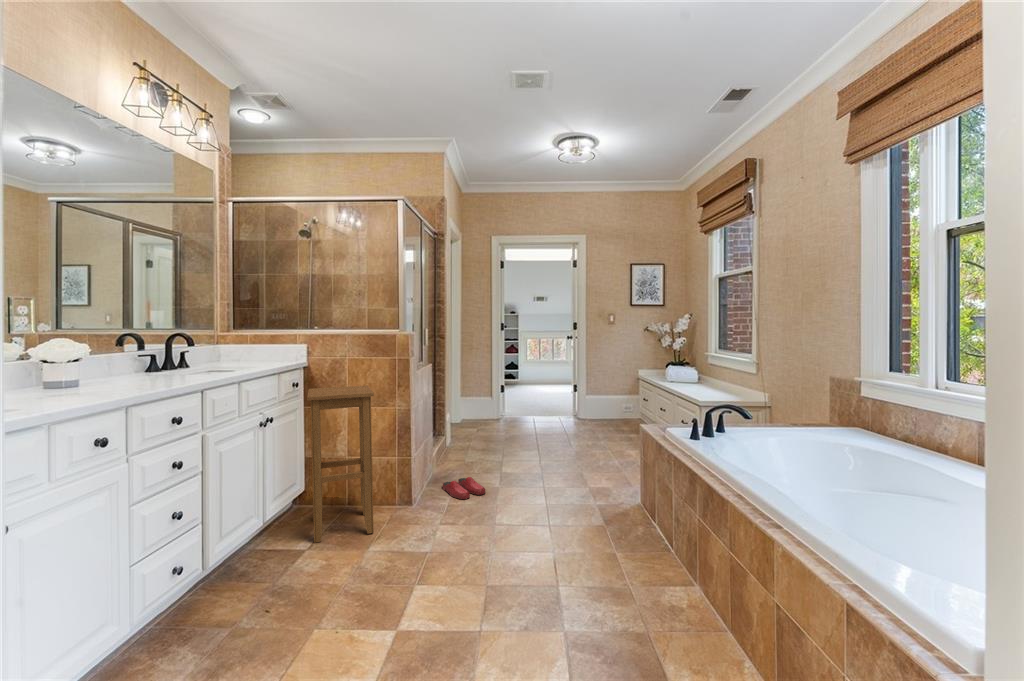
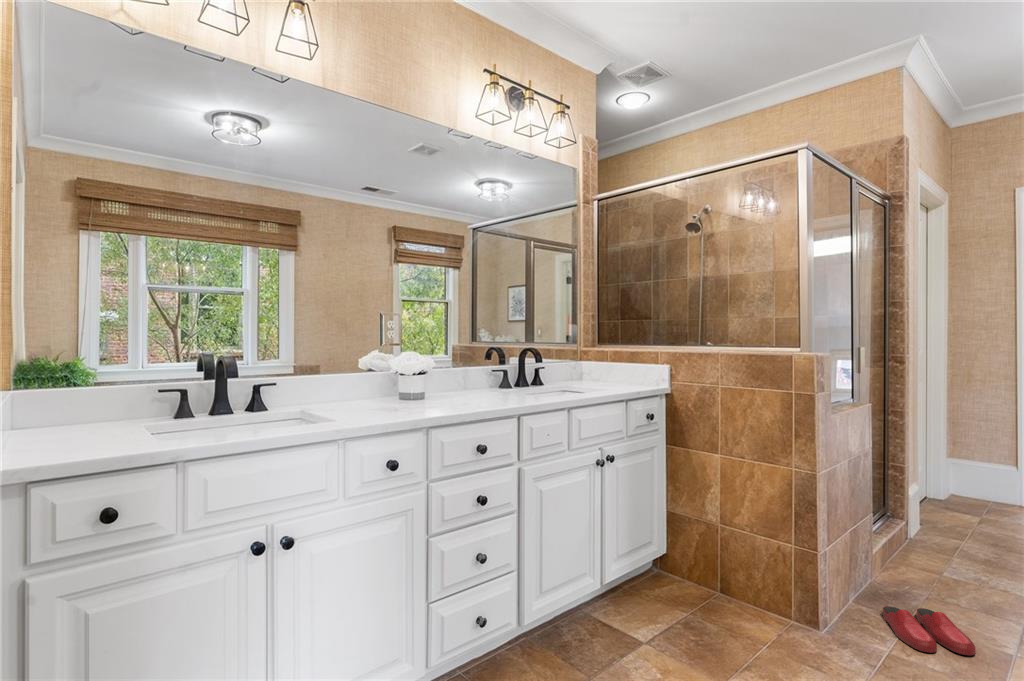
stool: present [307,386,374,543] -> none [649,424,745,654]

